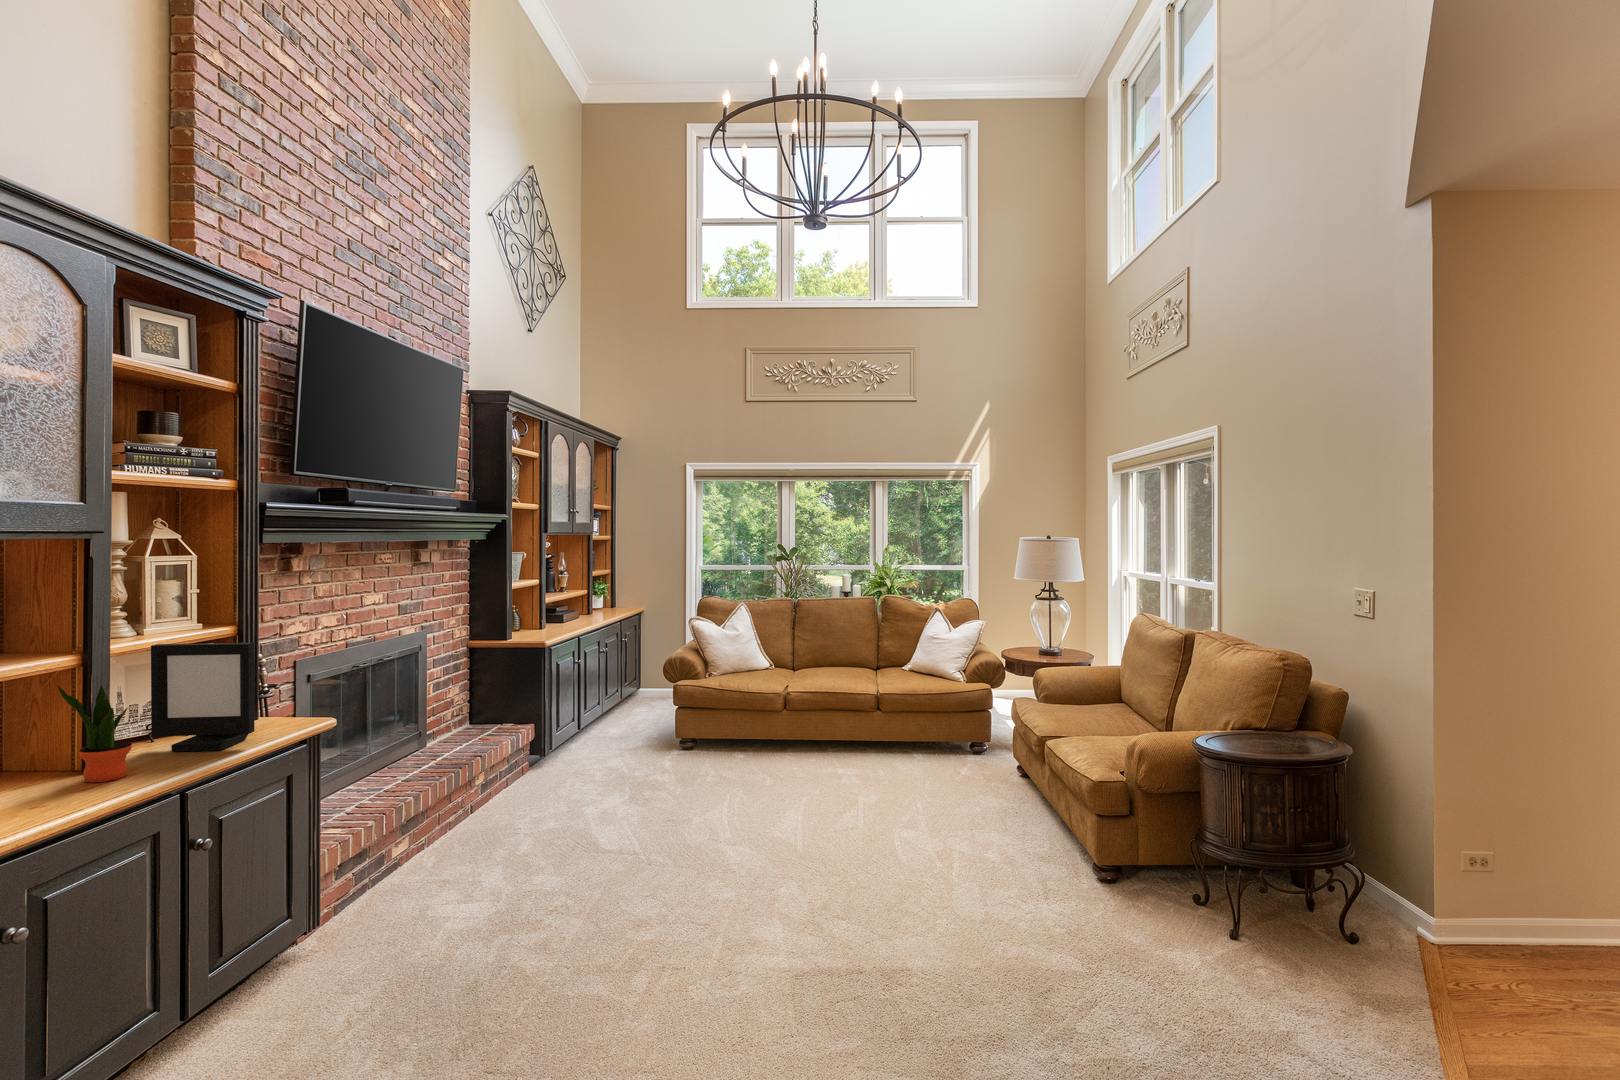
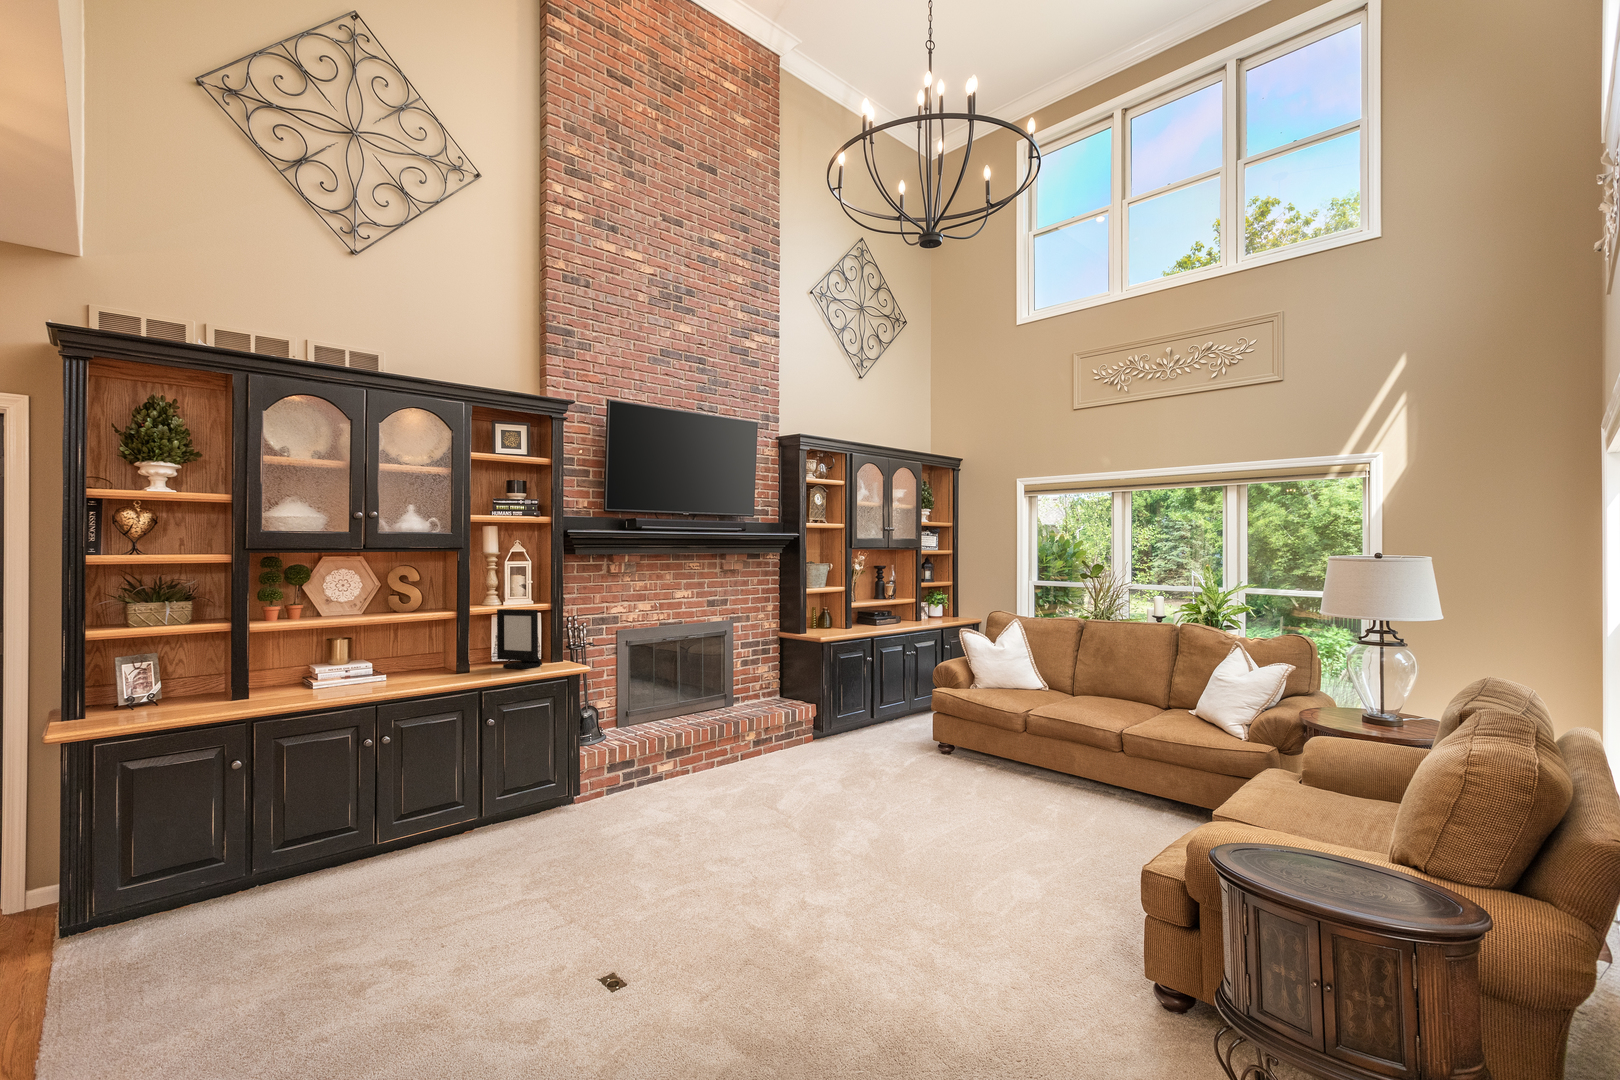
potted plant: present [57,685,132,782] -> none [442,623,473,675]

